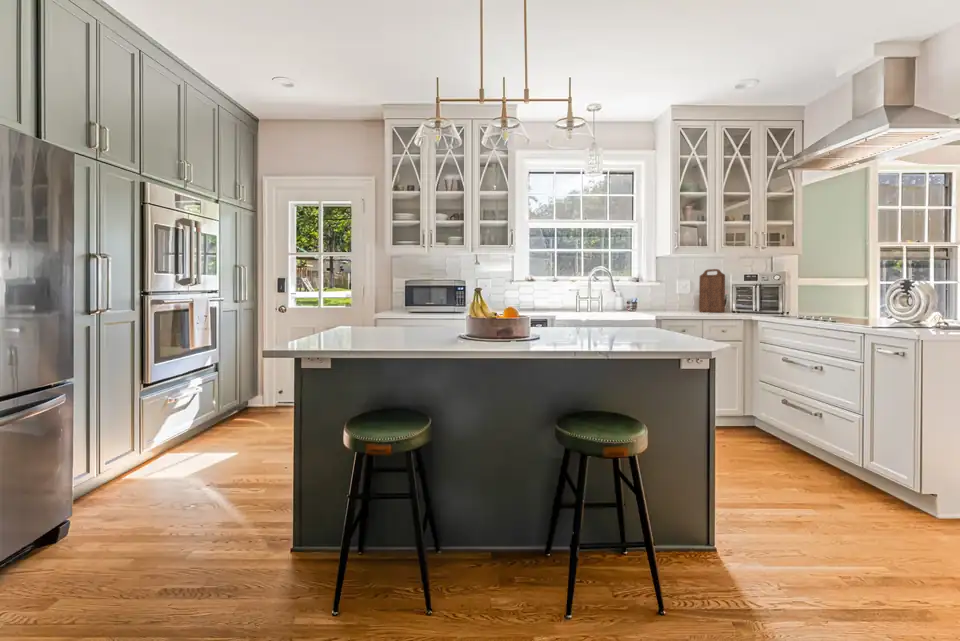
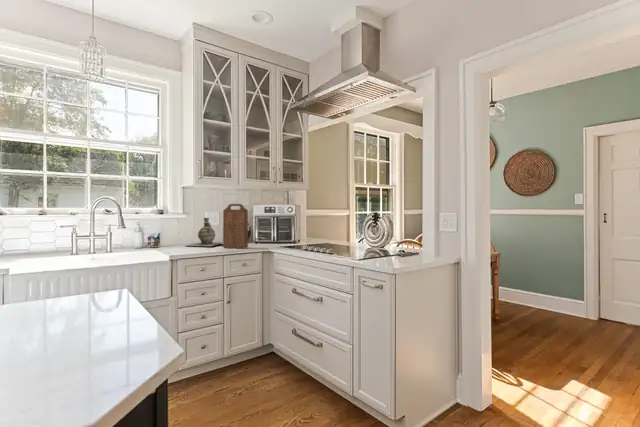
ceramic jug: none [660,285,701,311] -> present [187,218,222,246]

